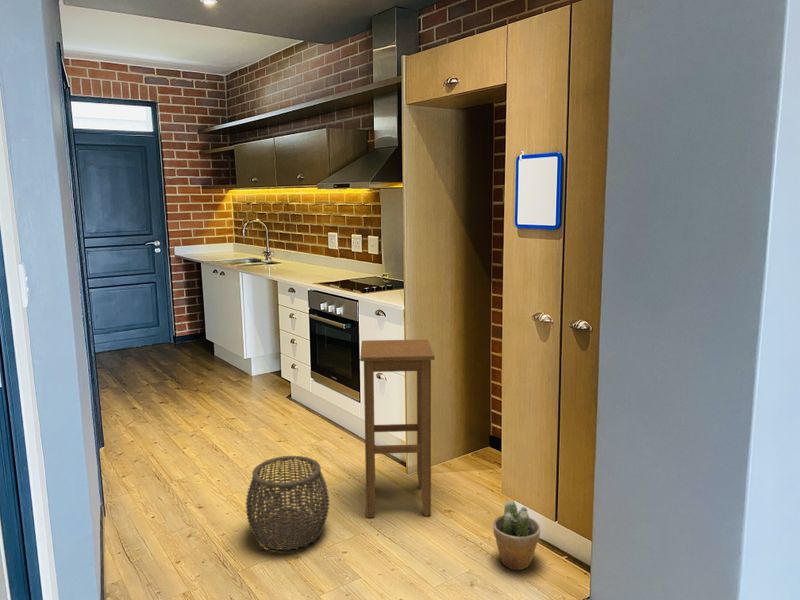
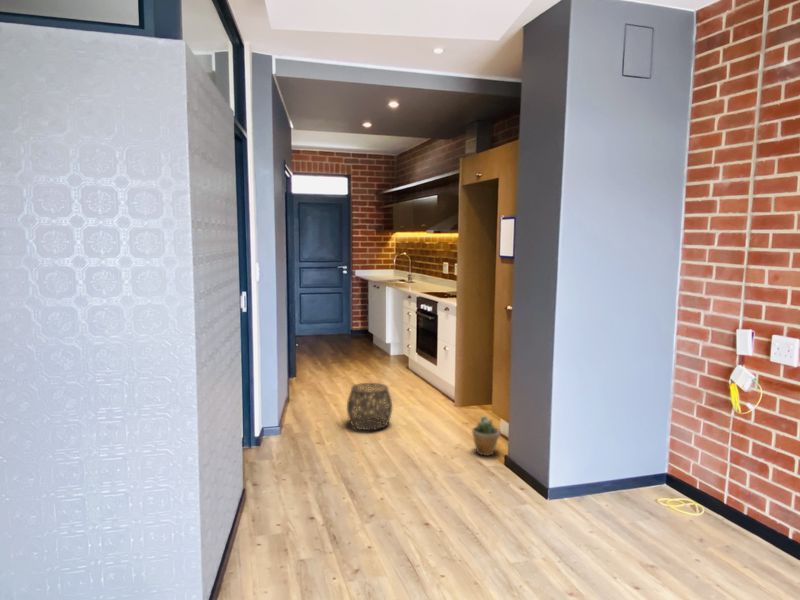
stool: present [360,340,434,517] -> none [414,323,464,429]

